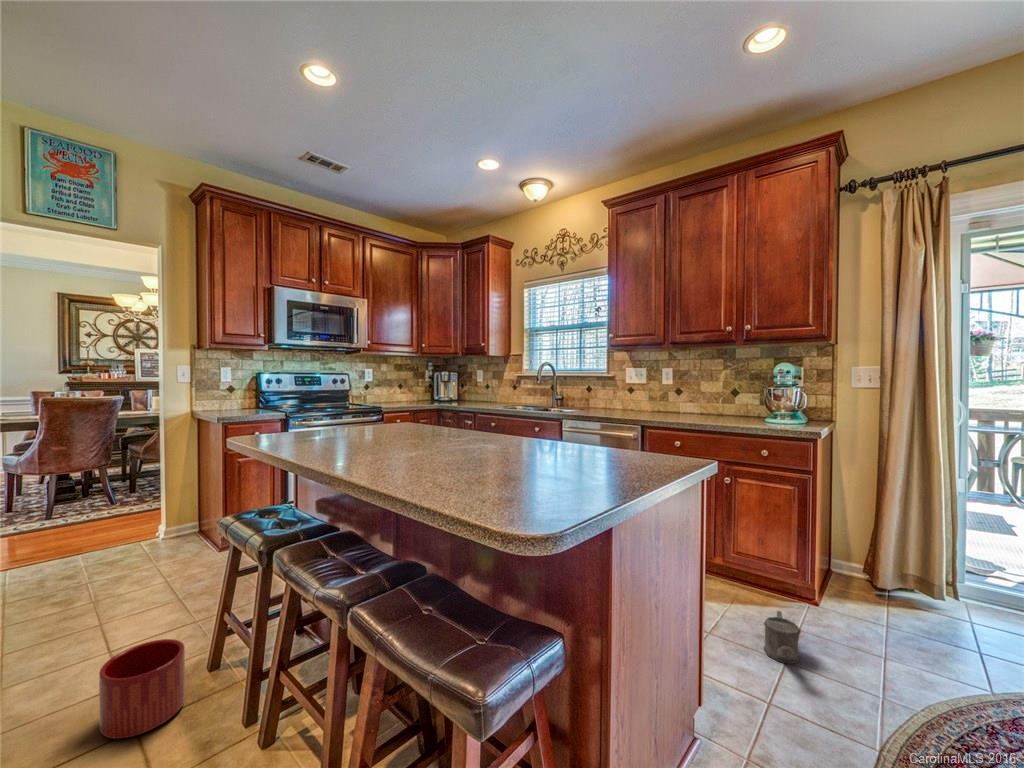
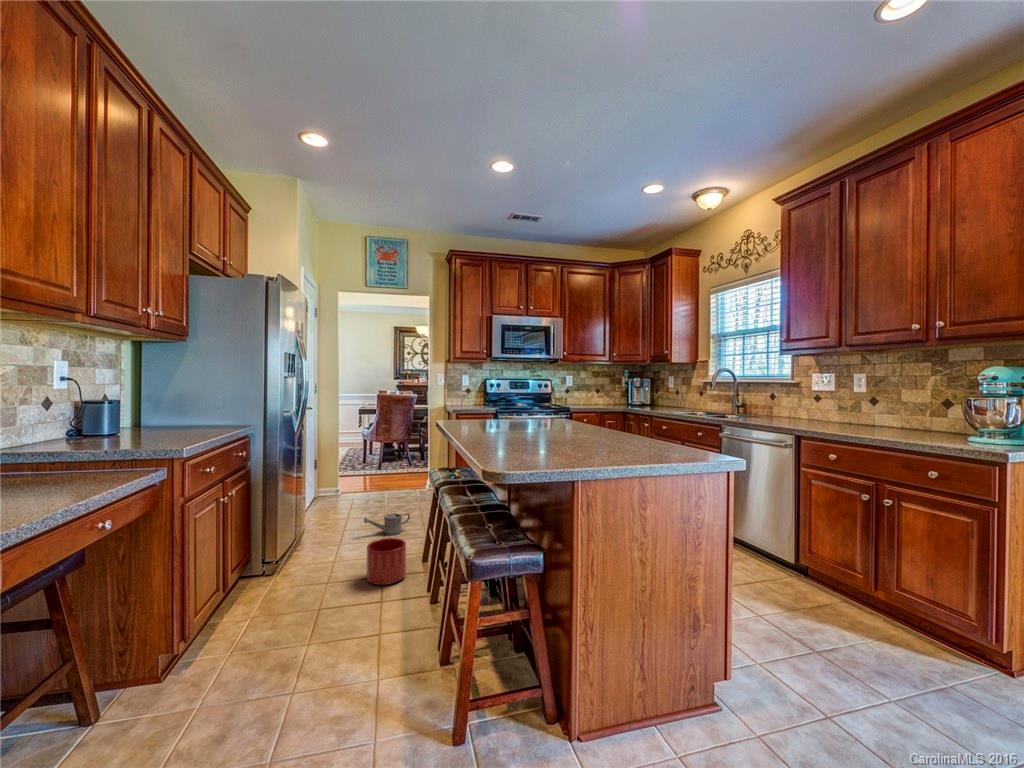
watering can: present [764,611,800,664] -> present [364,513,410,535]

